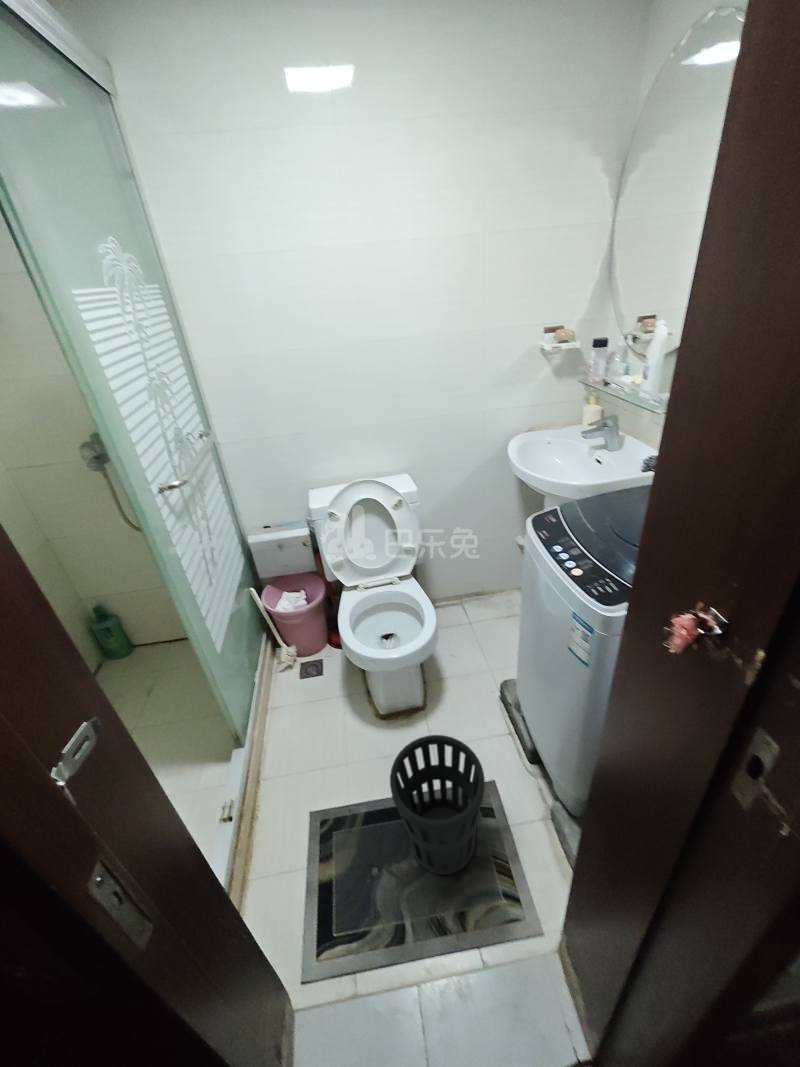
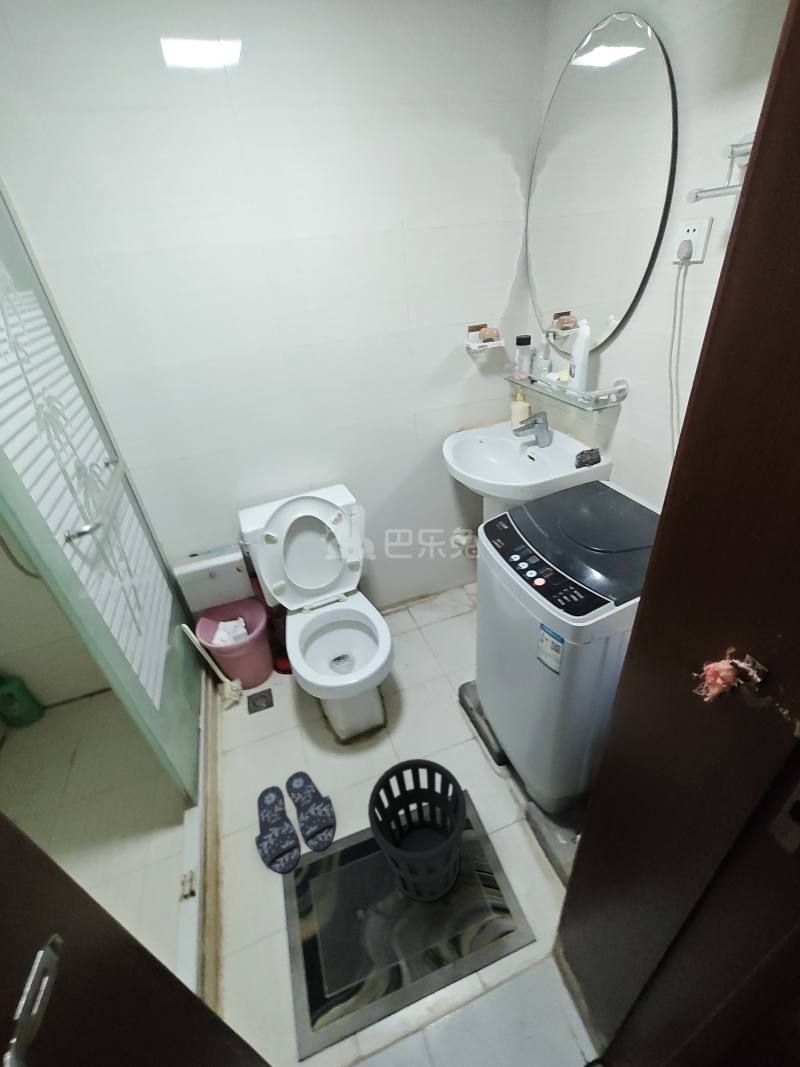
slippers: none [290,735,364,821] -> present [255,771,336,873]

